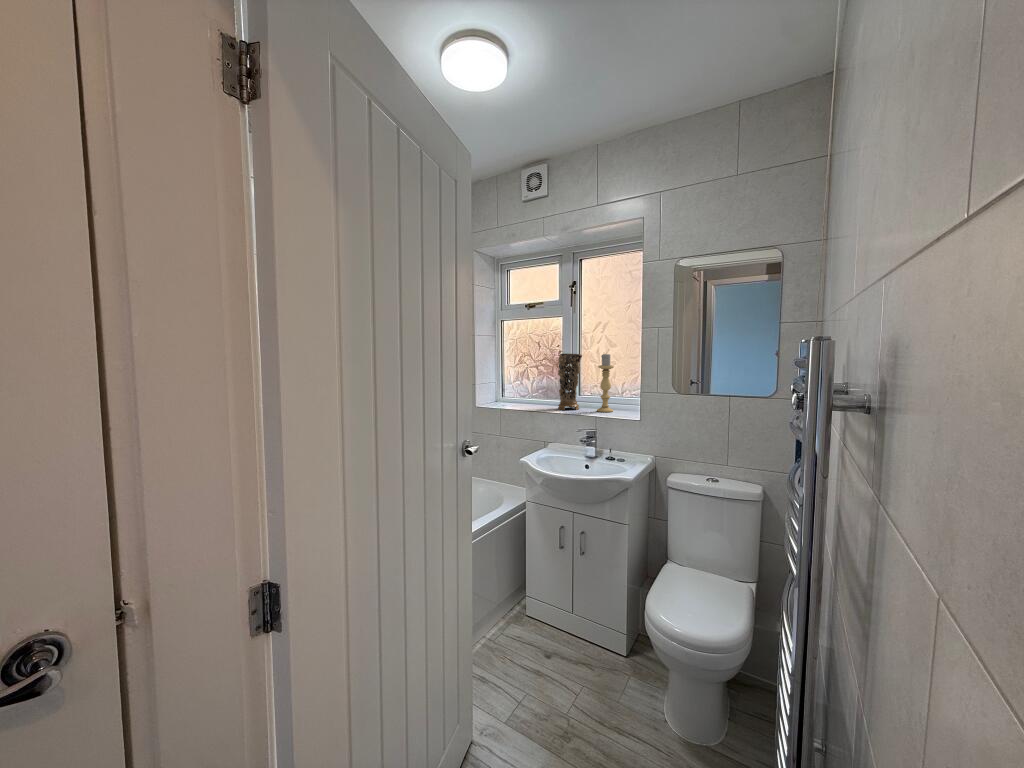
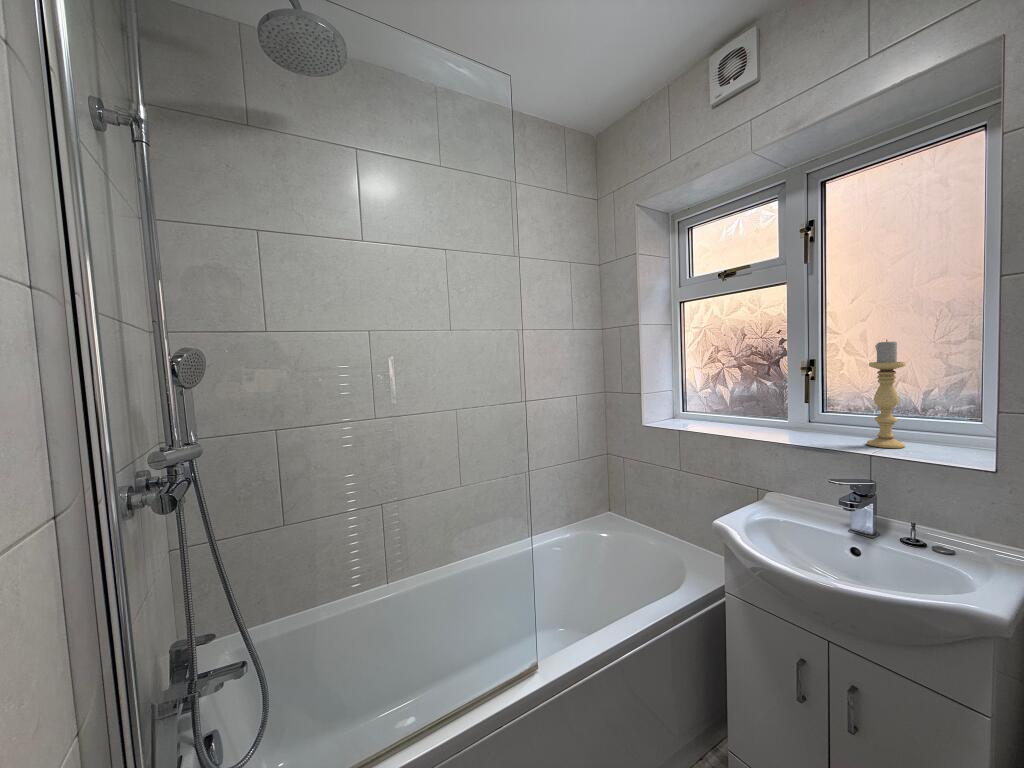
decorative vase: present [558,354,582,410] -> none [783,344,832,440]

